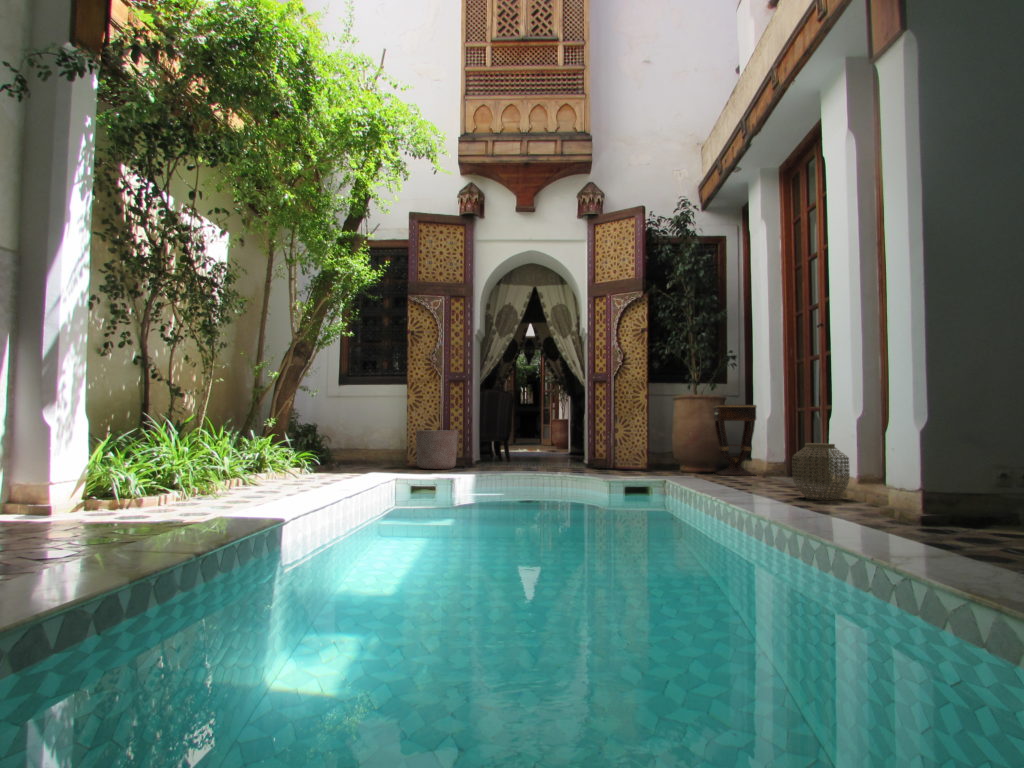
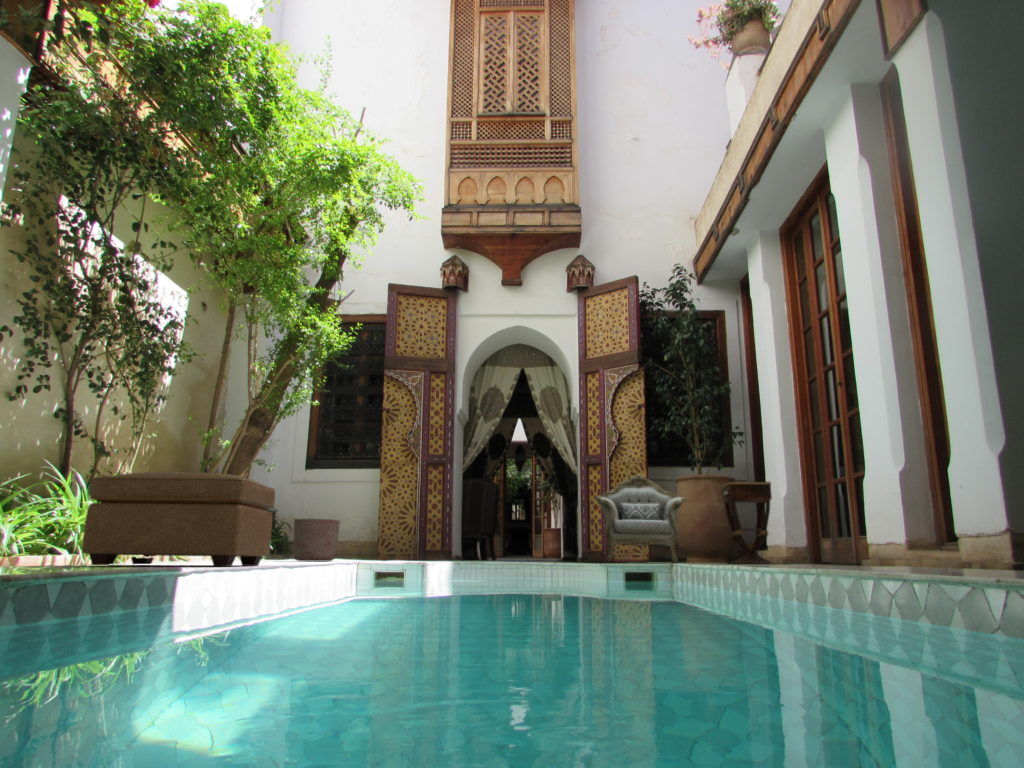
armchair: none [601,393,680,474] -> present [595,474,685,563]
ottoman: none [183,425,333,504] -> present [82,472,275,566]
planter: present [416,430,458,469] -> present [293,519,340,561]
woven basket: present [792,443,850,500] -> none [820,500,890,567]

